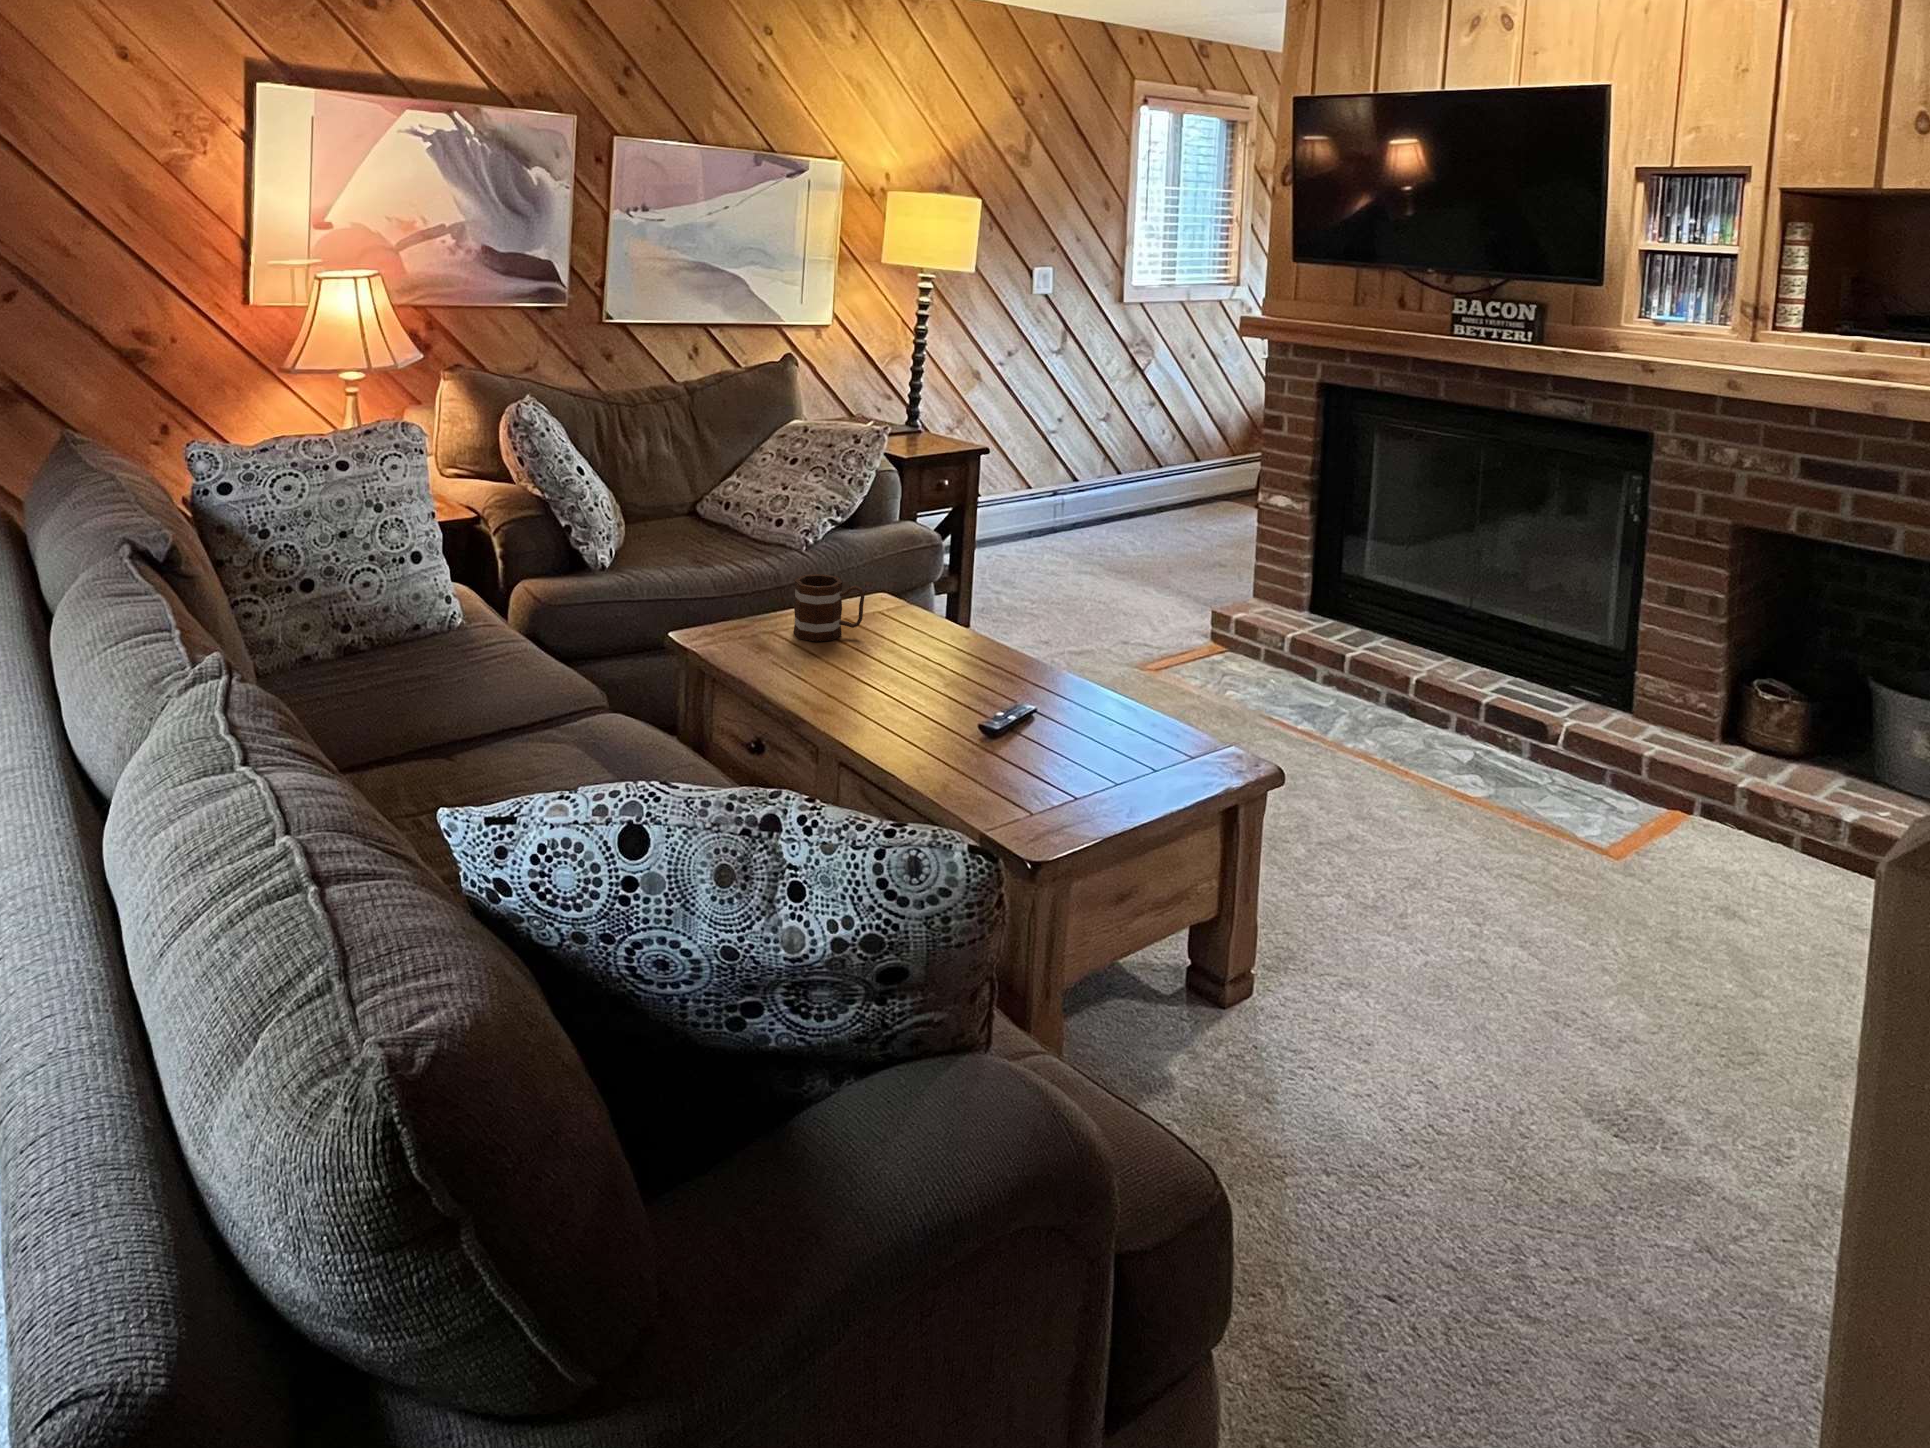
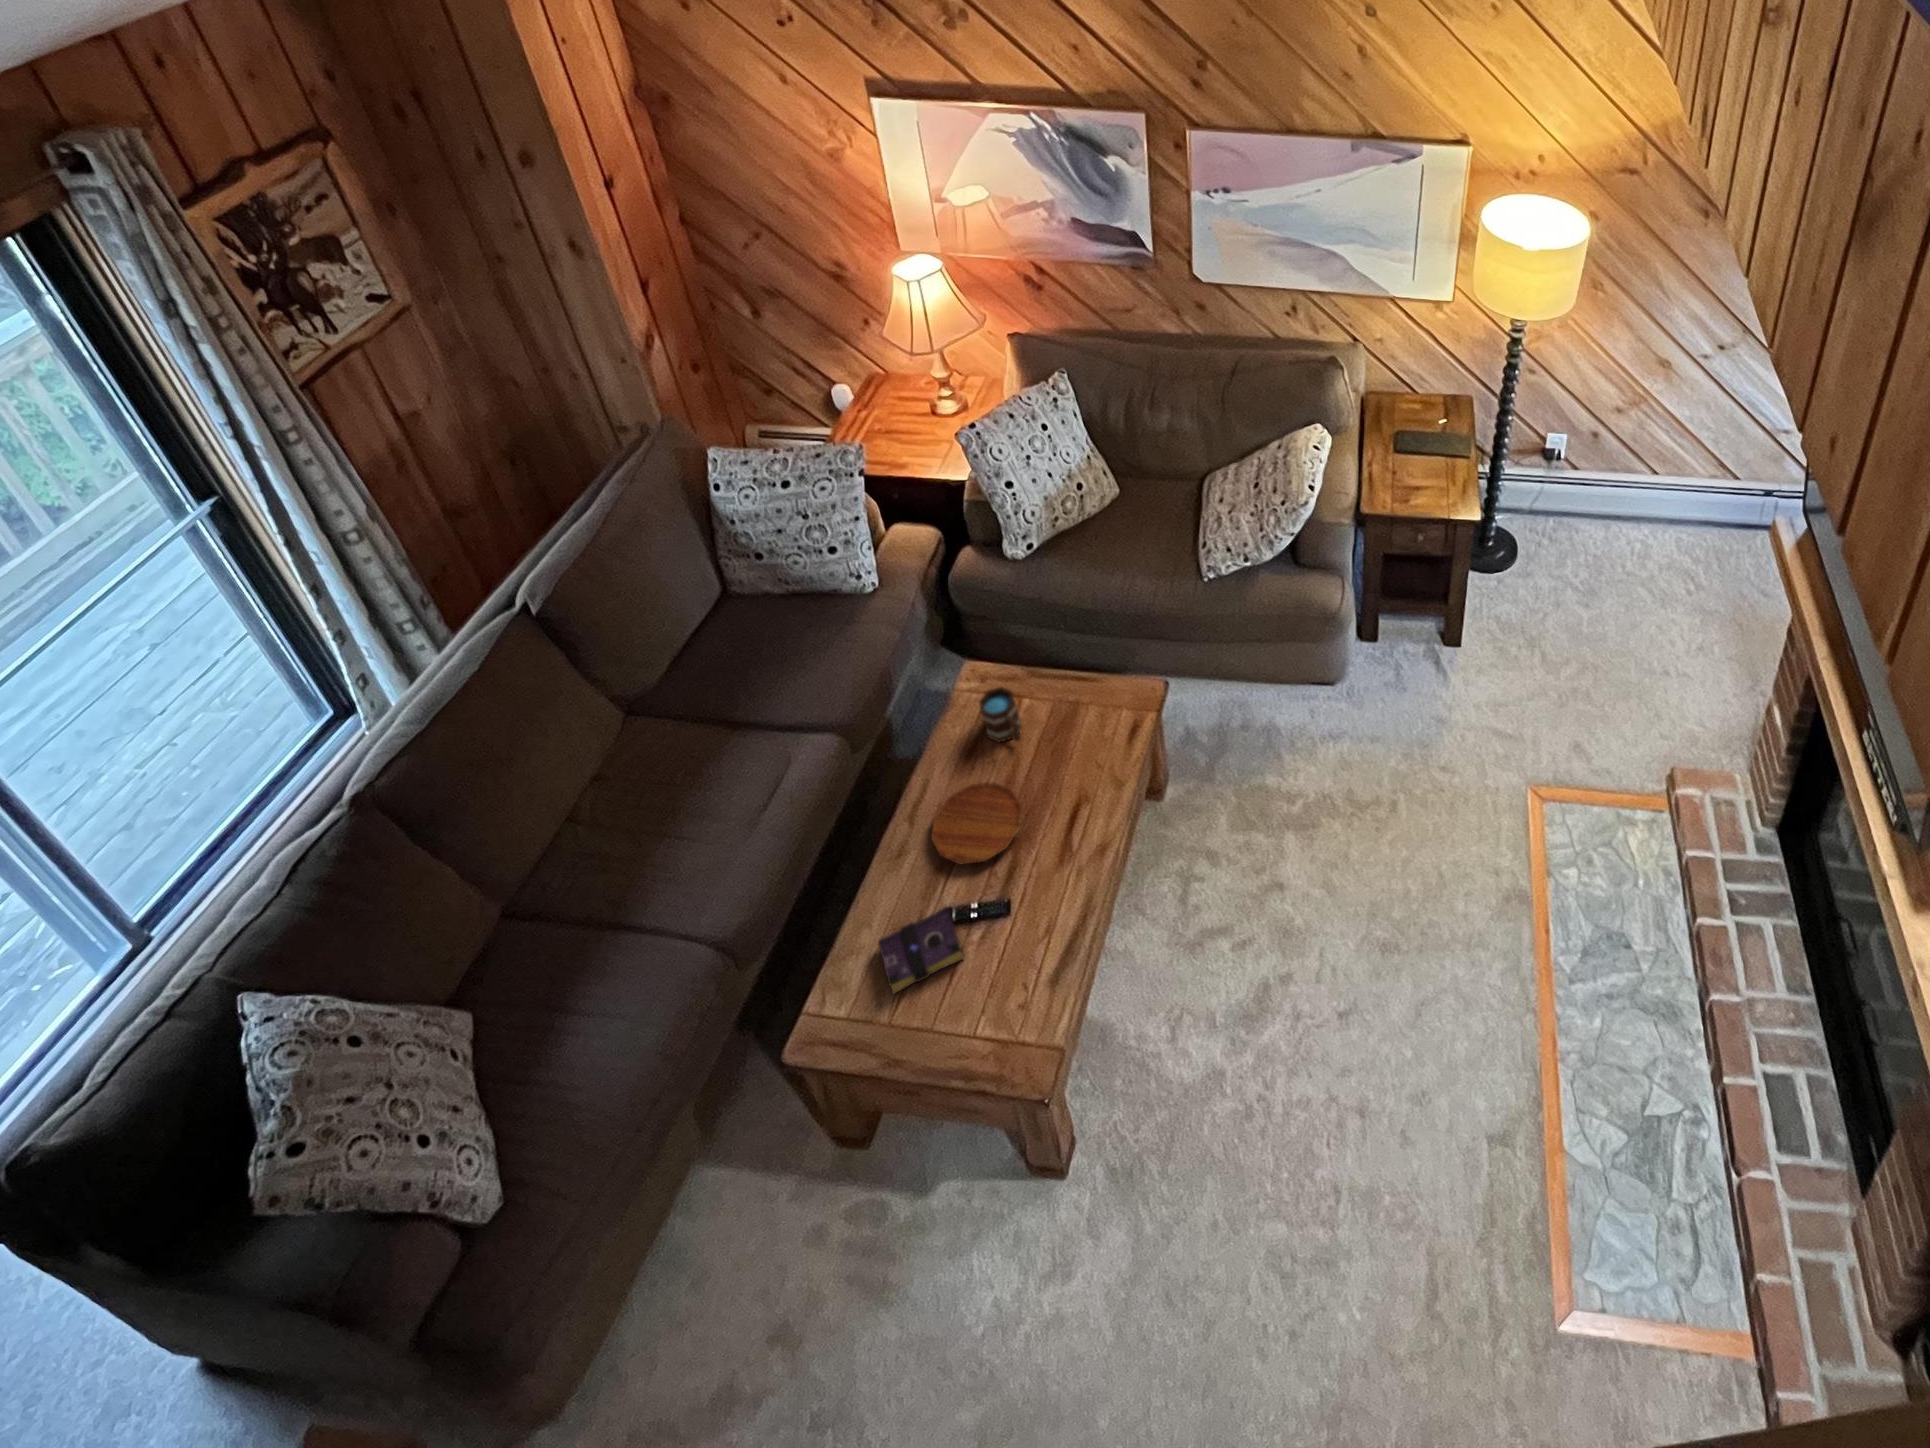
tray: none [860,644,983,694] -> present [931,782,1023,865]
book: none [985,700,1080,774] -> present [878,907,964,994]

